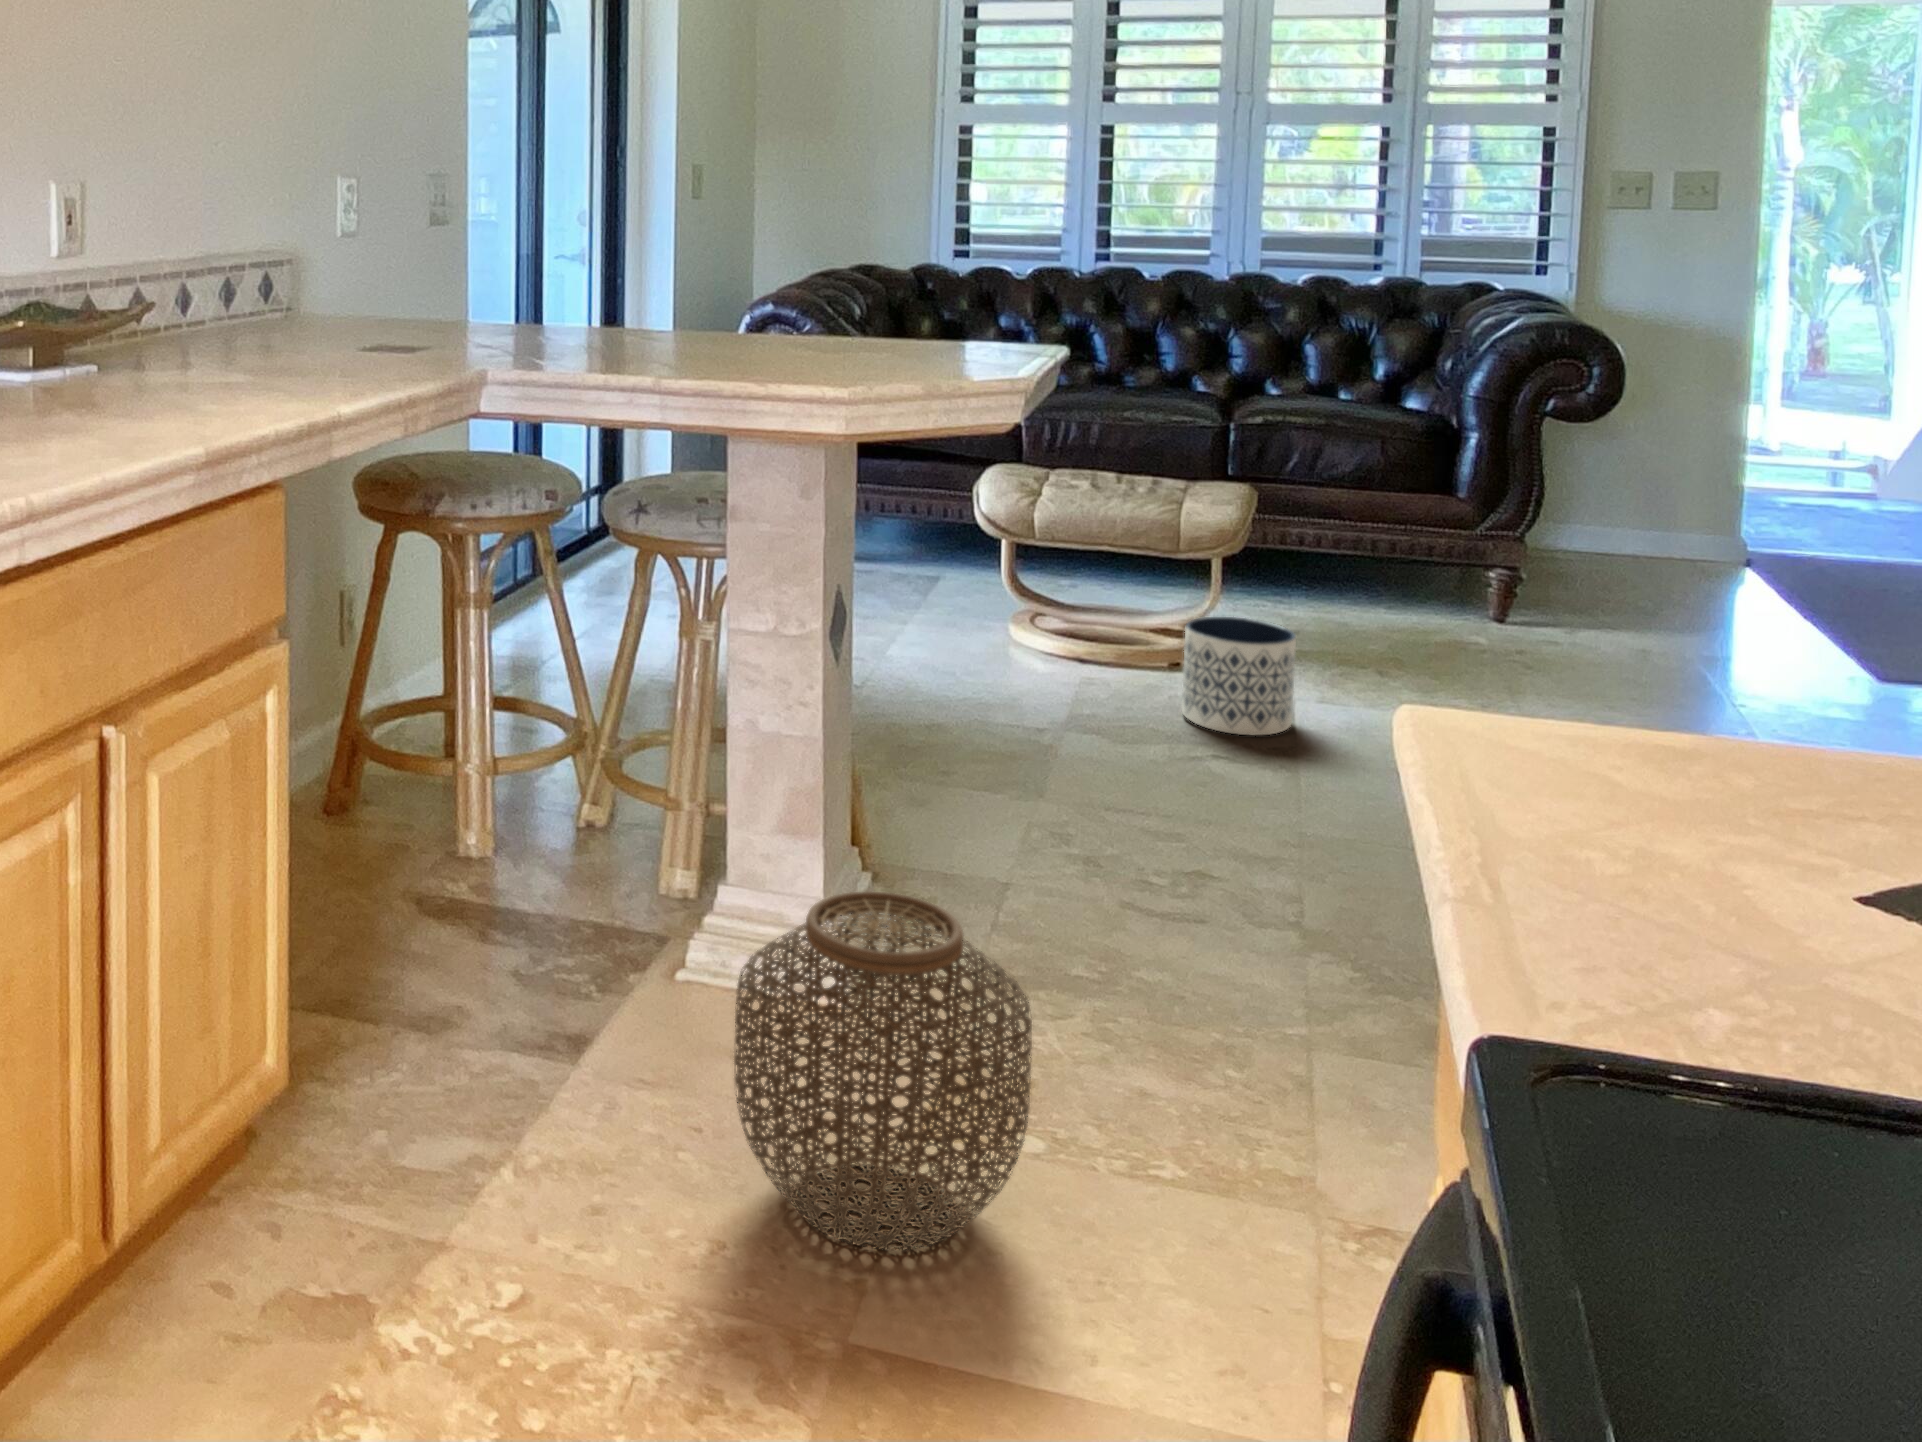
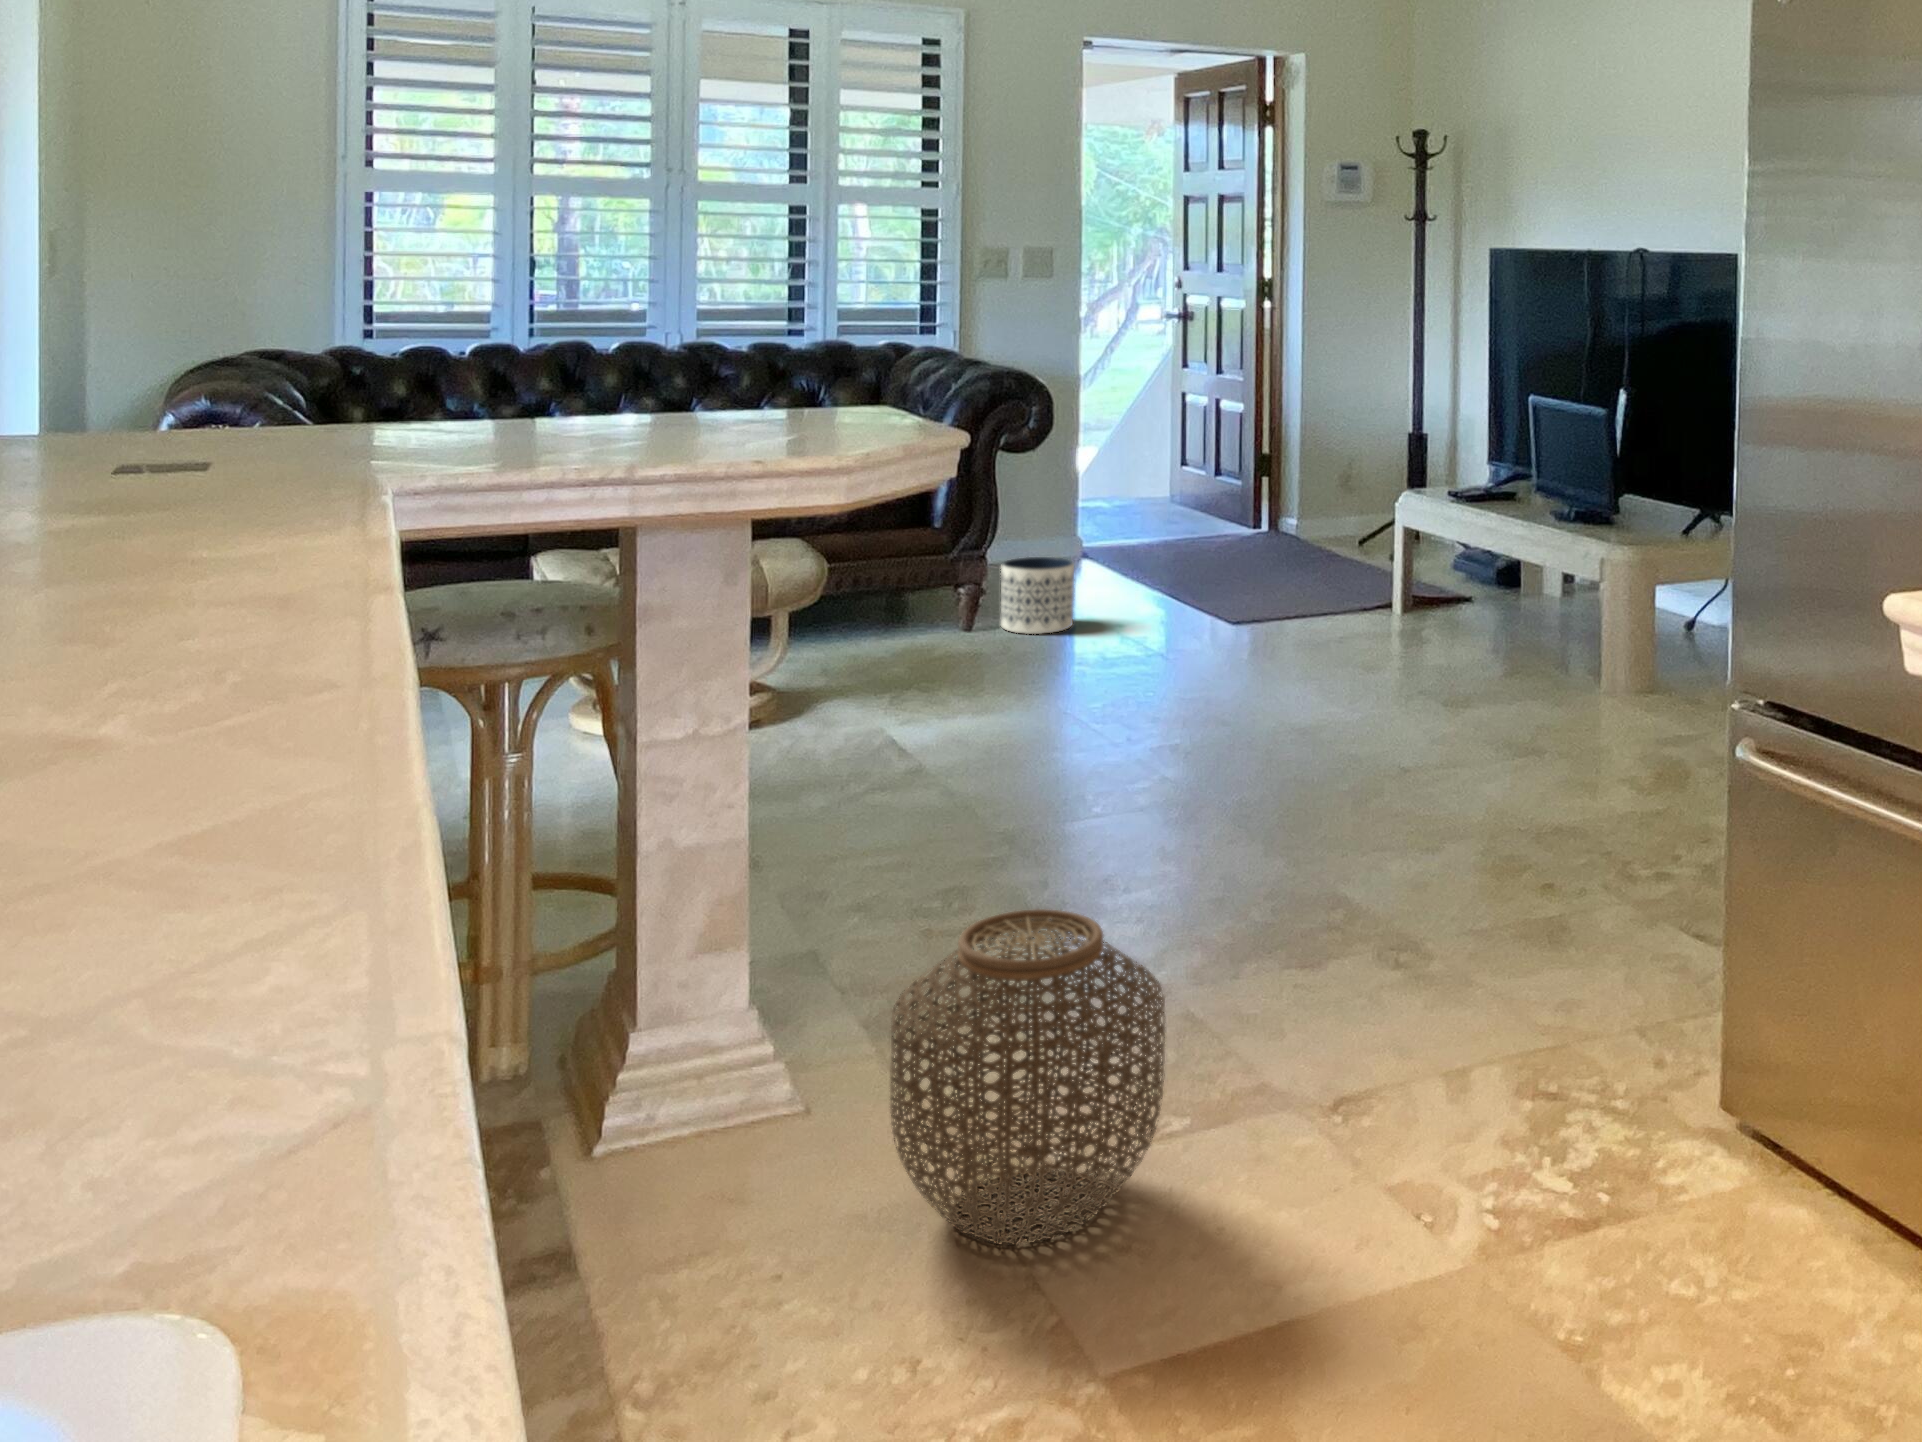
planter: present [1182,617,1296,736] -> present [1001,557,1074,634]

